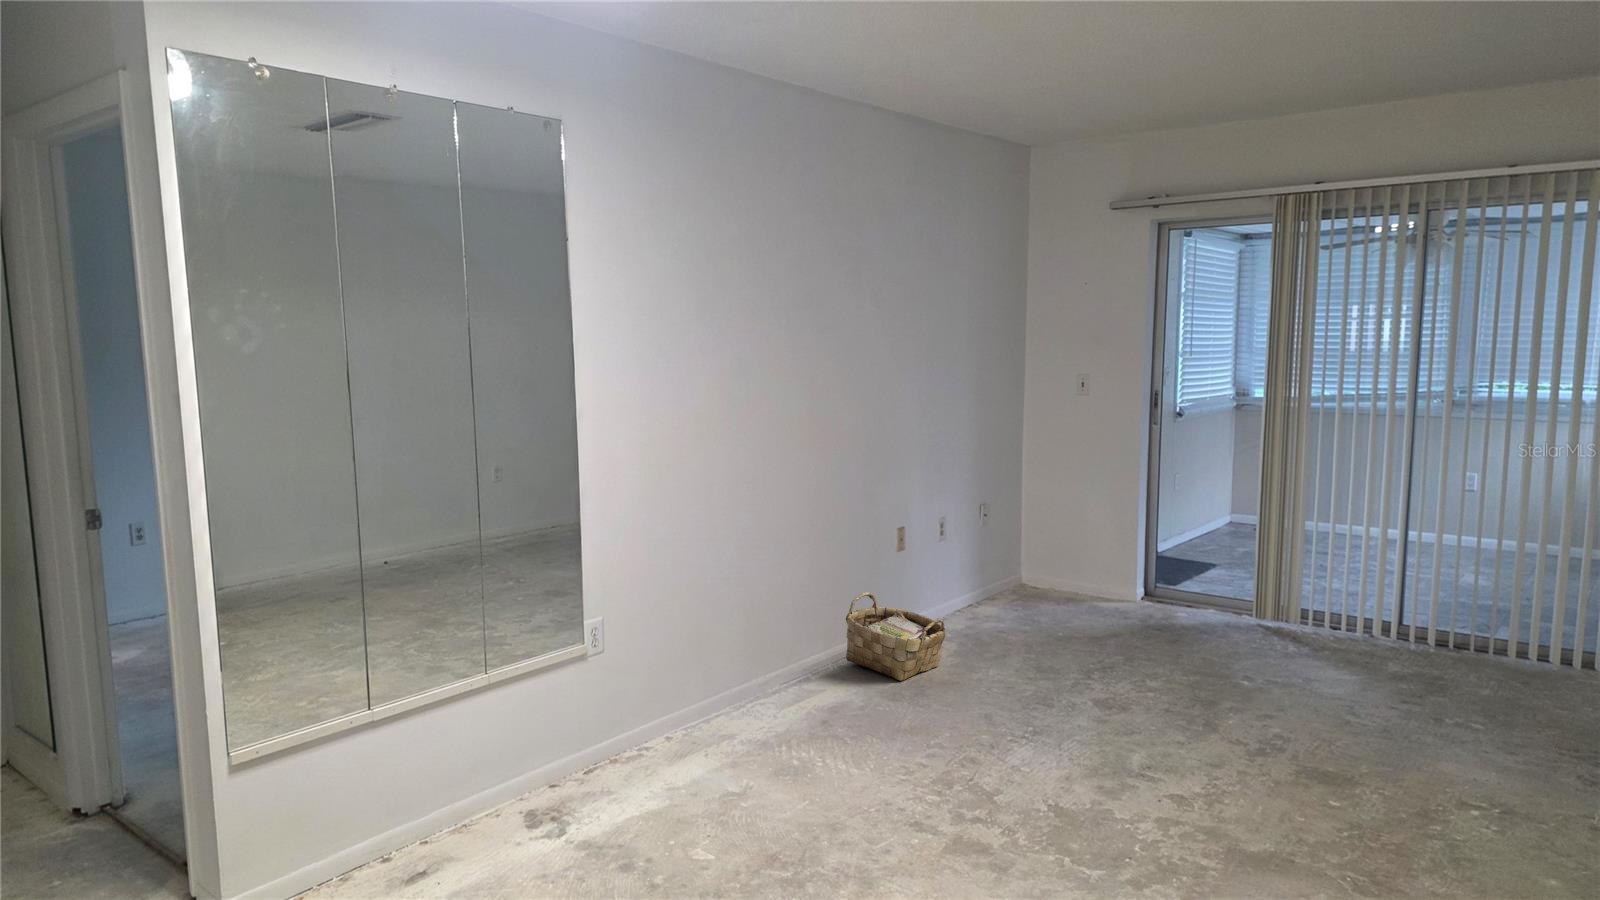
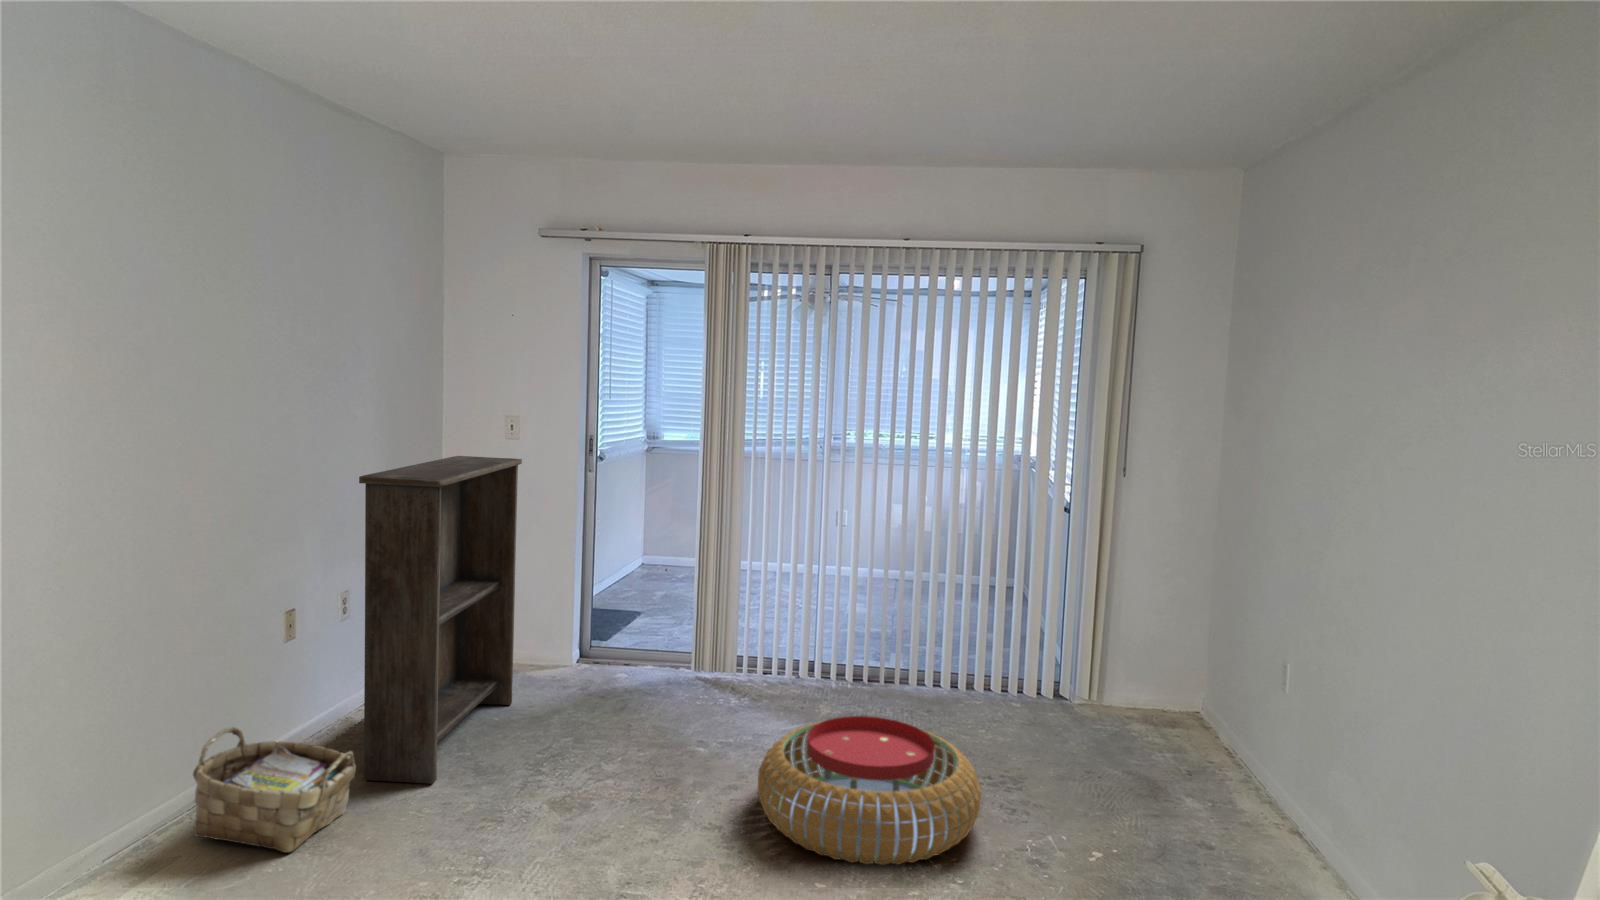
bookshelf: none [952,407,1087,660] -> present [359,456,522,783]
pouf: none [1272,658,1527,797] -> present [757,716,981,865]

